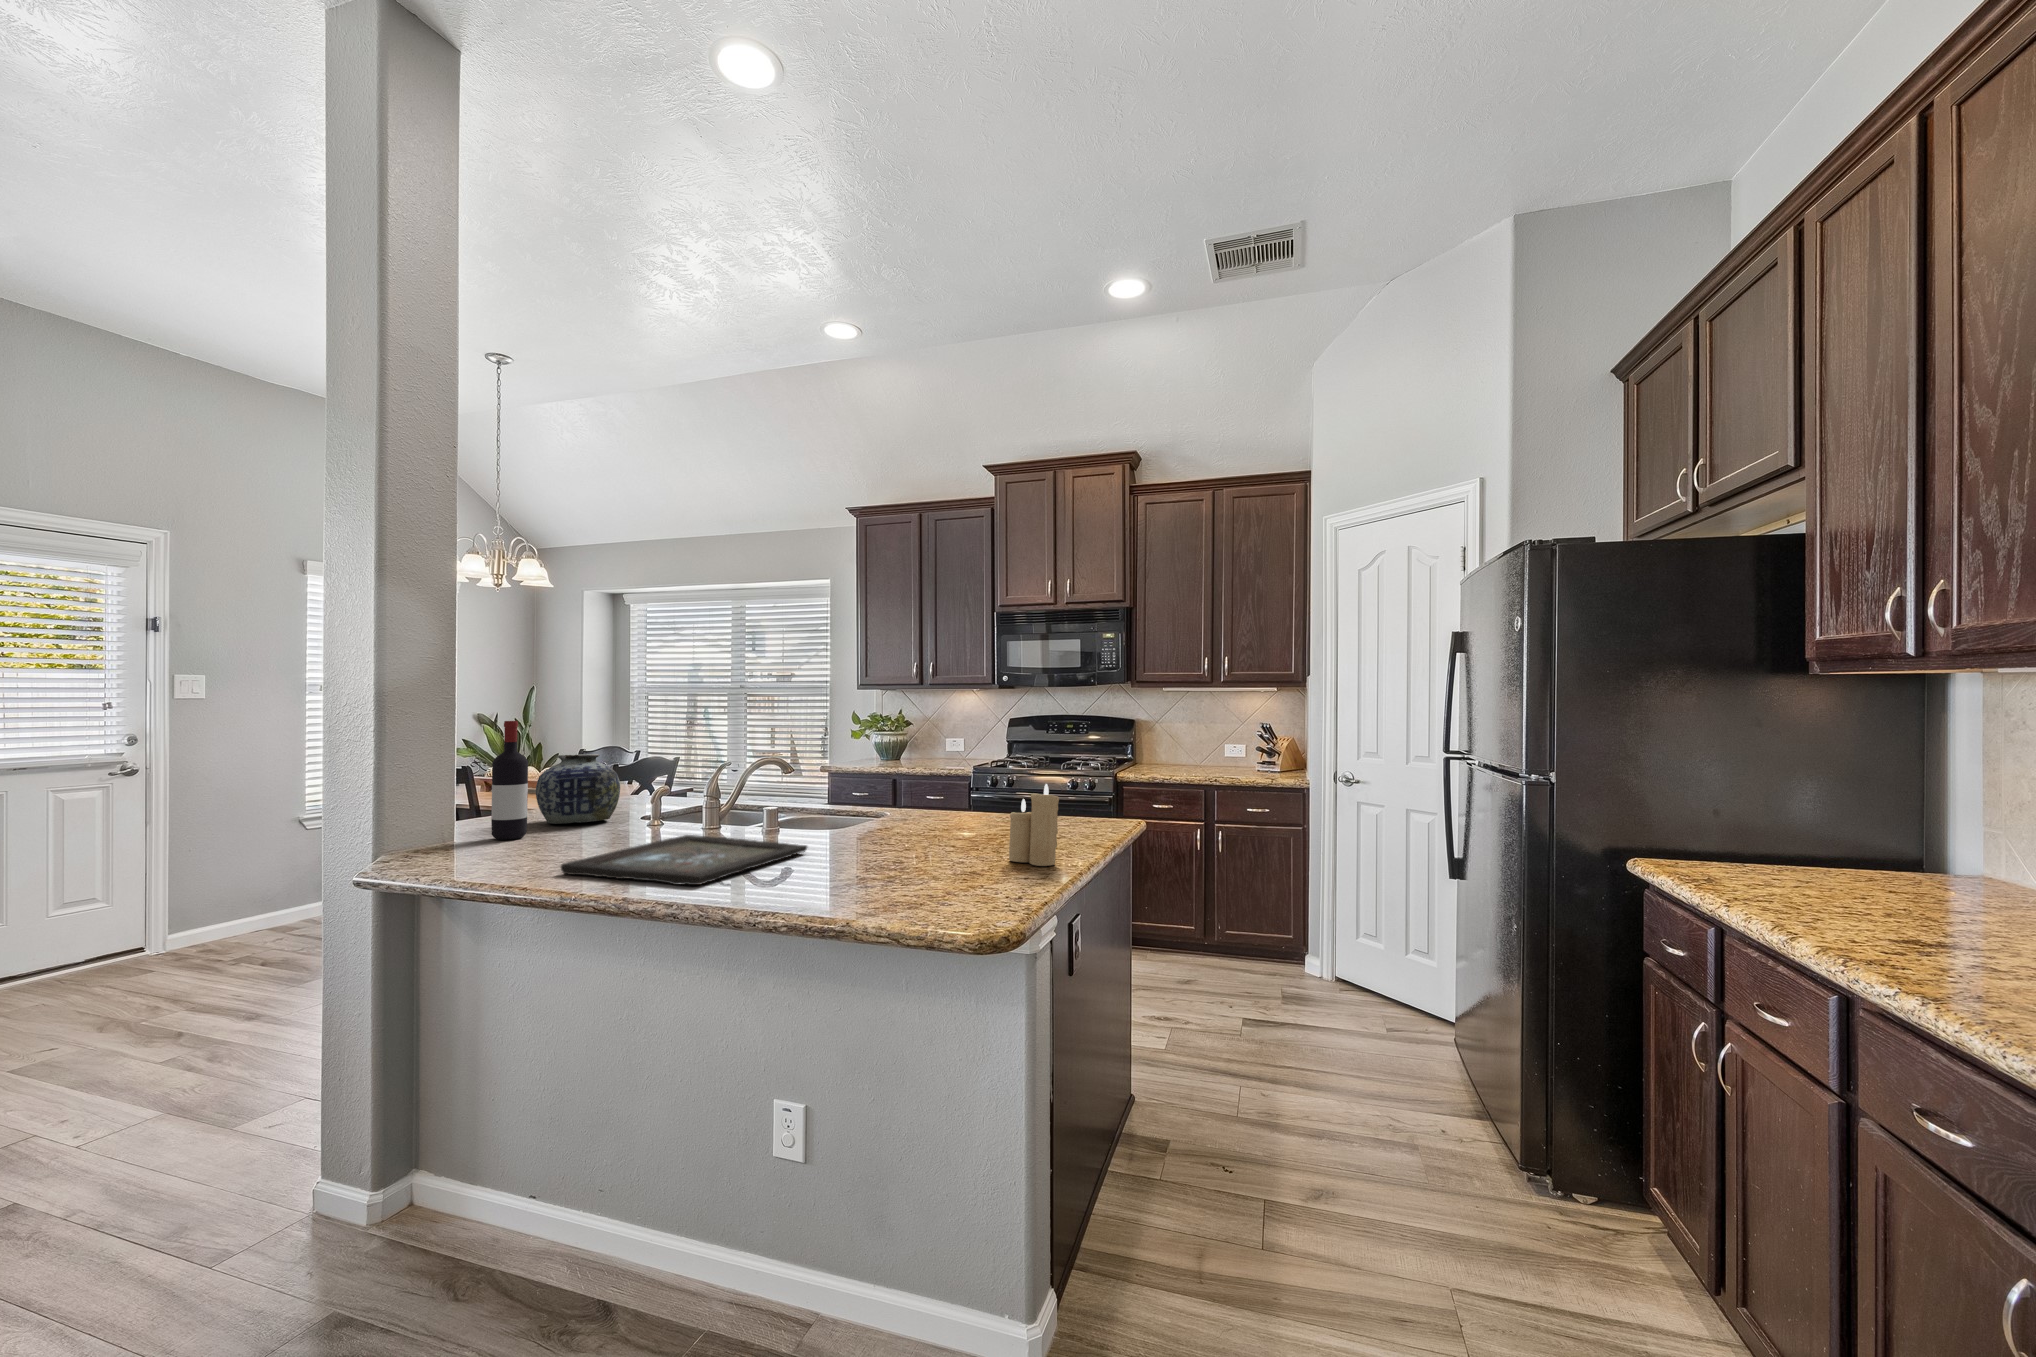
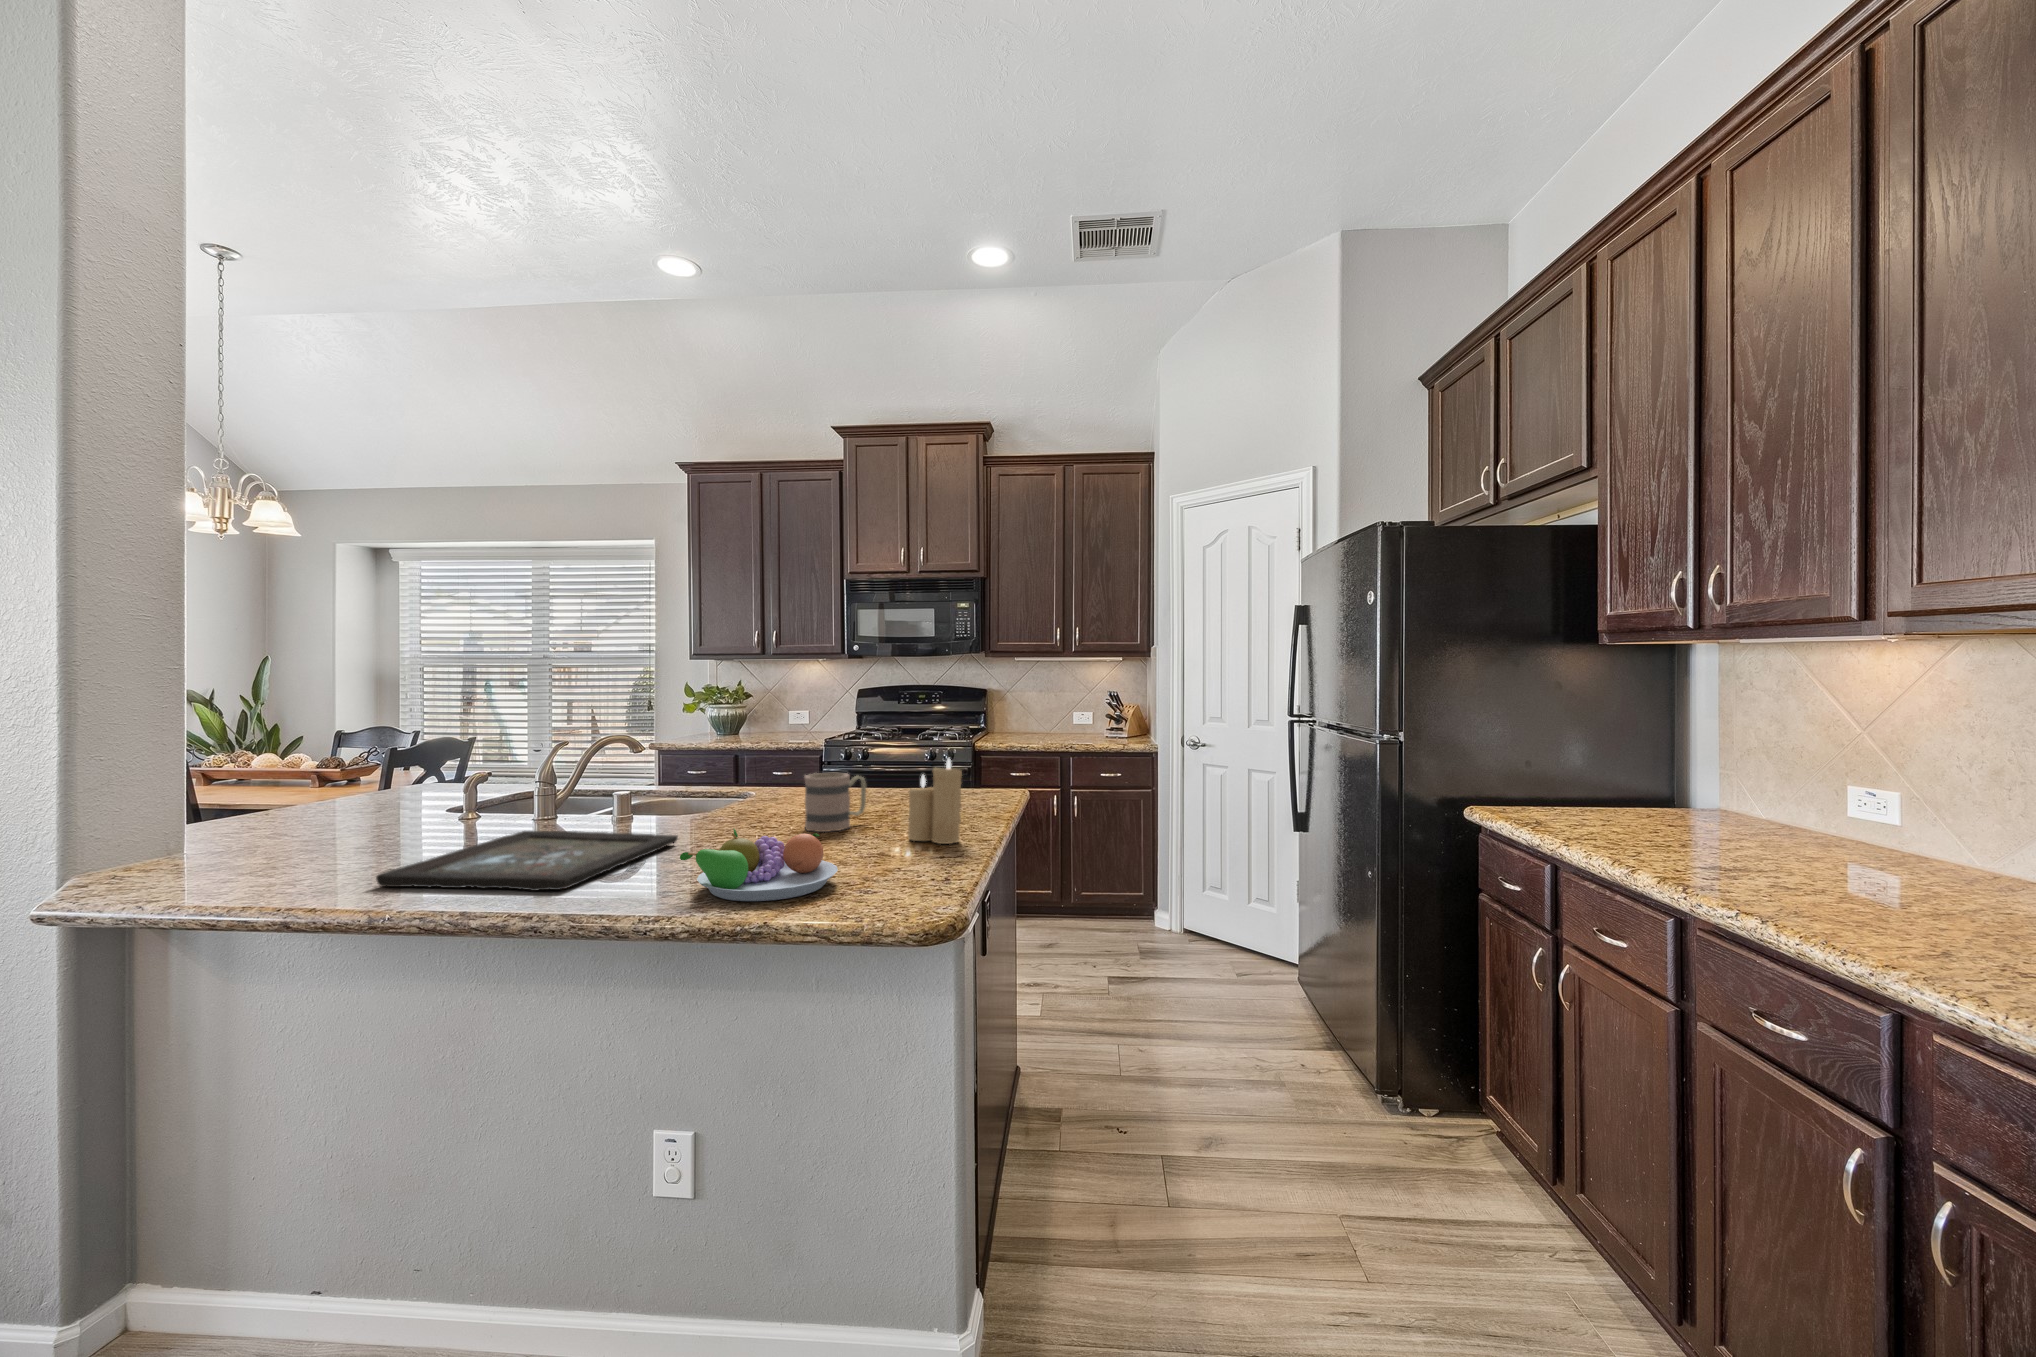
wine bottle: present [491,721,528,840] -> none [258,703,309,849]
vase: present [536,754,620,824] -> none [313,740,424,825]
mug: none [922,795,980,849] -> present [804,773,866,832]
fruit bowl: none [789,840,927,905] -> present [680,829,838,901]

